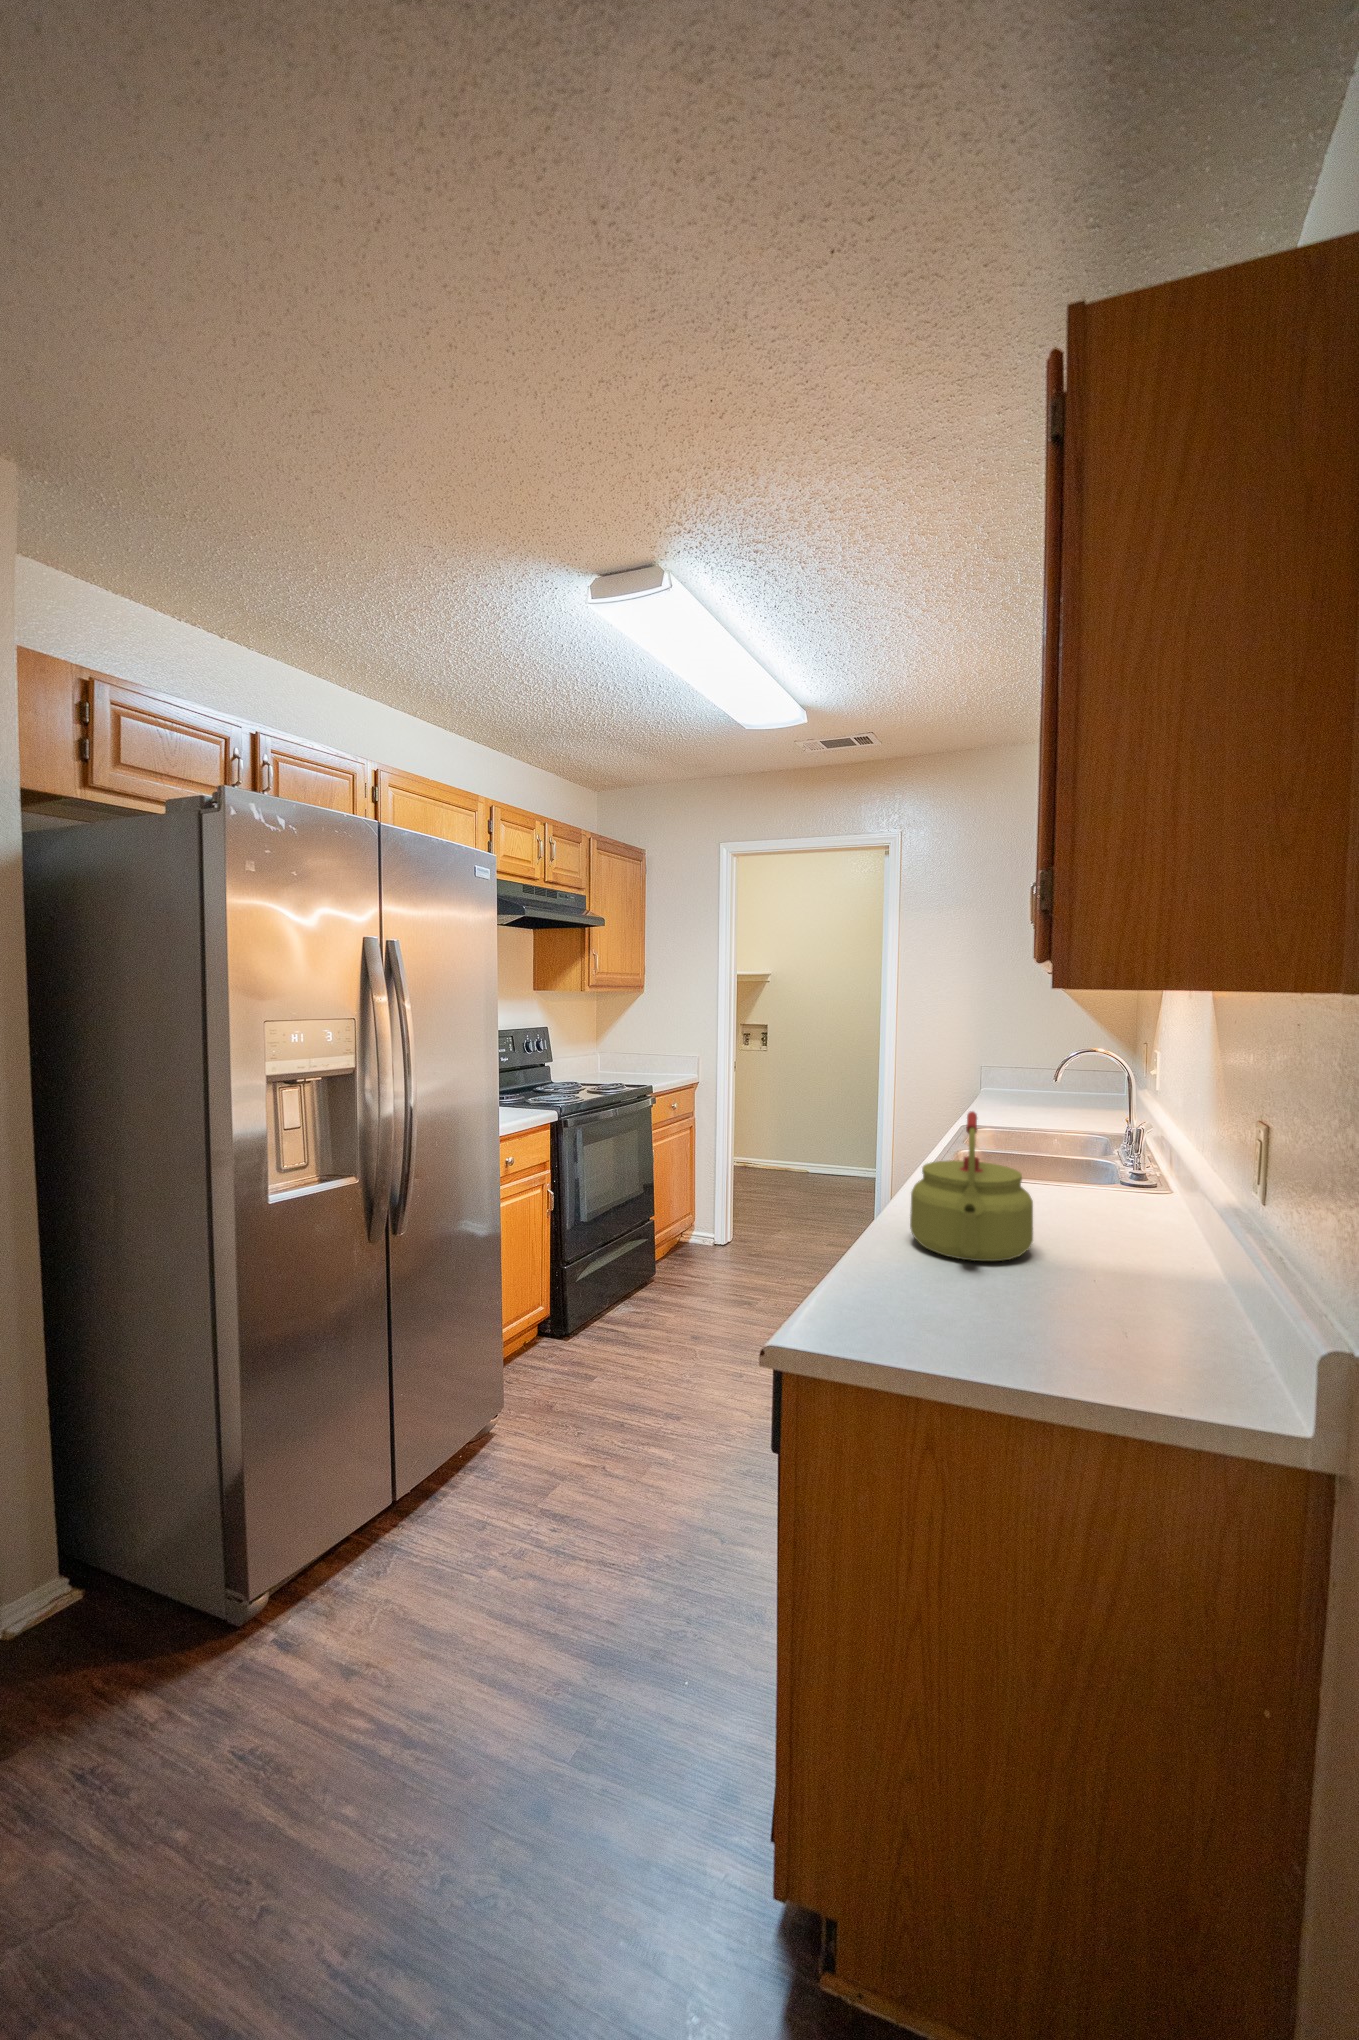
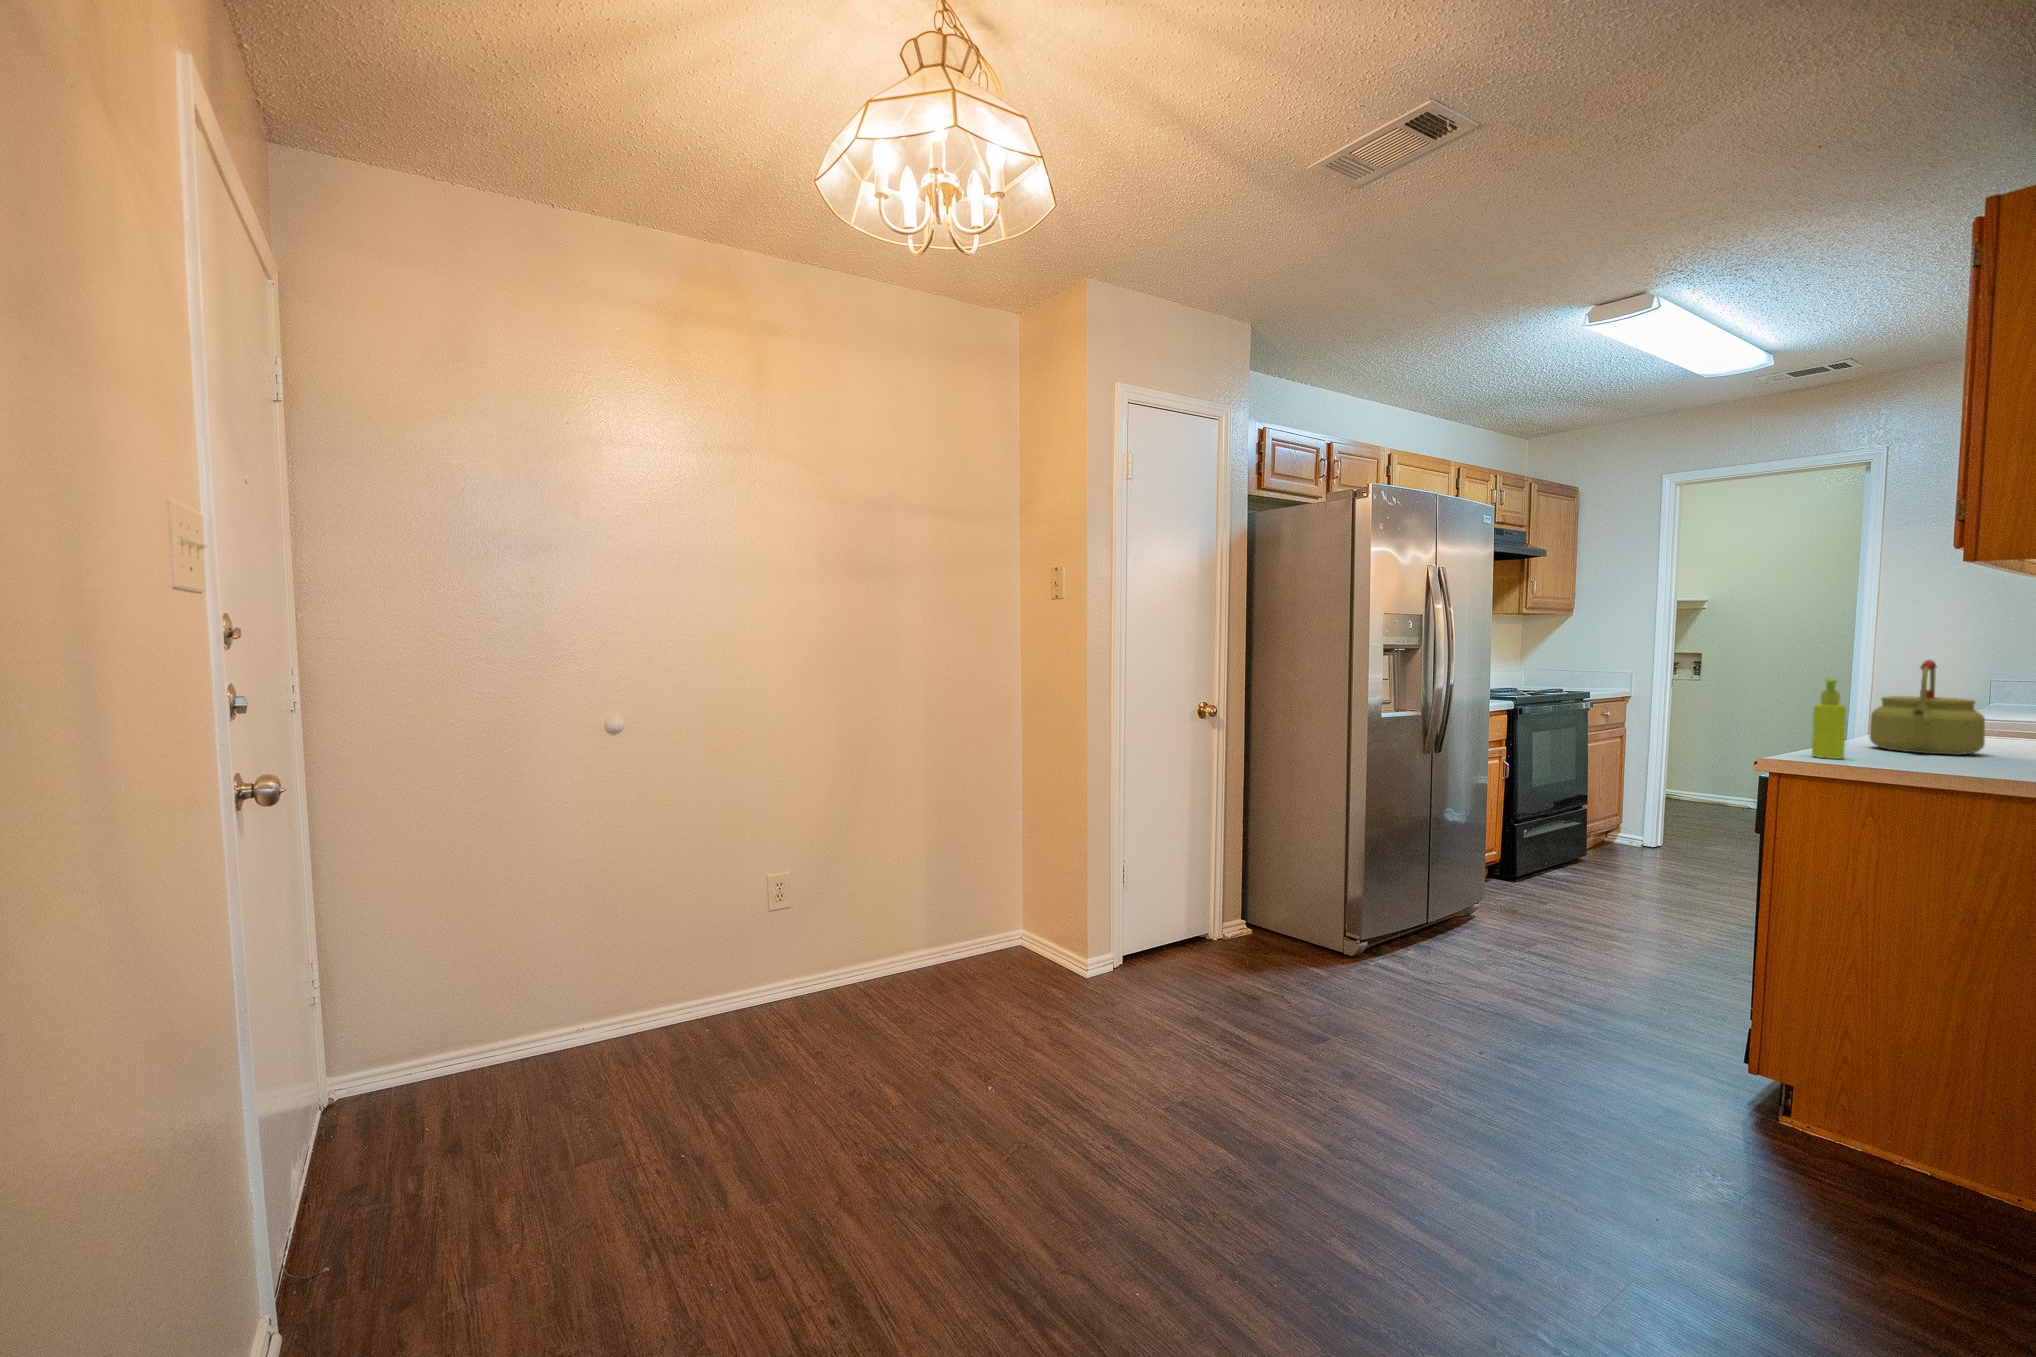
soap dispenser: none [848,1186,892,1339] -> present [1812,678,1846,759]

